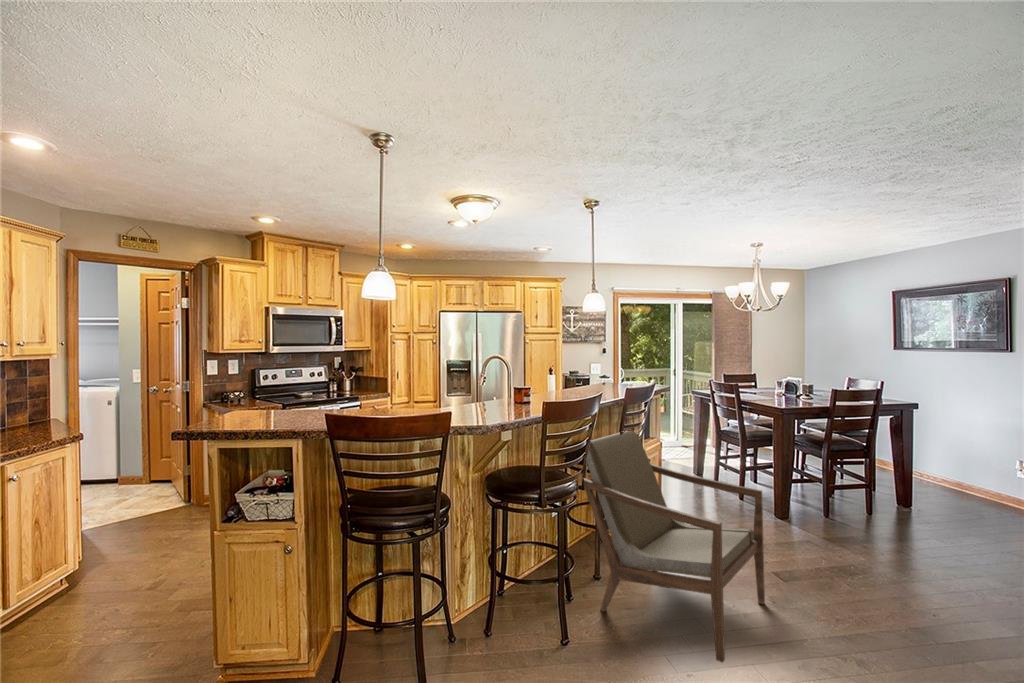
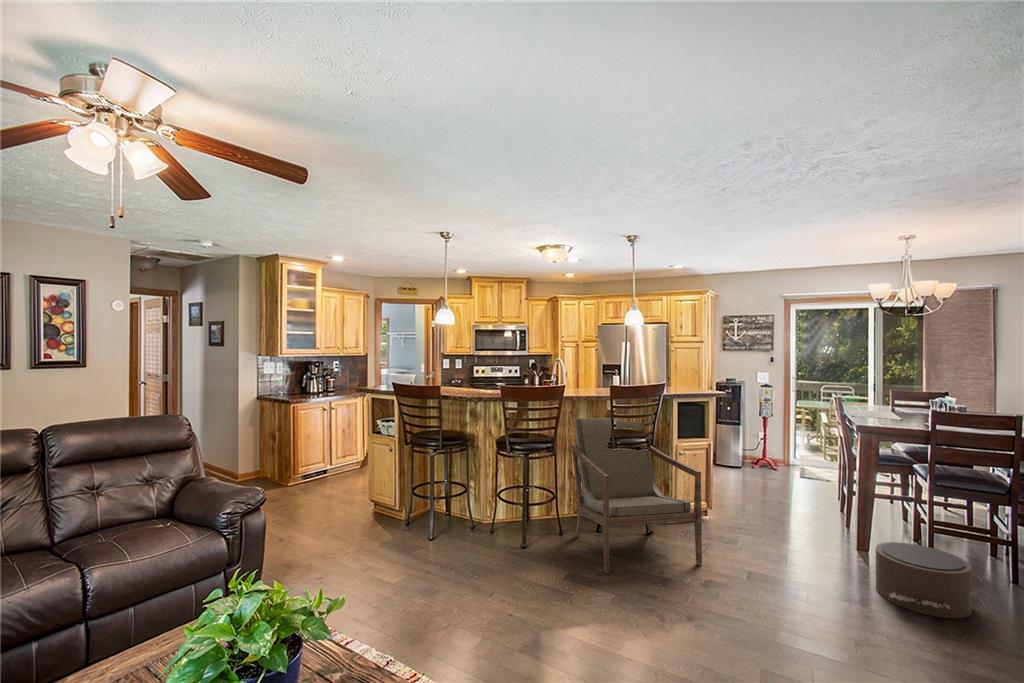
pouf: none [862,523,976,592] -> present [875,542,972,618]

